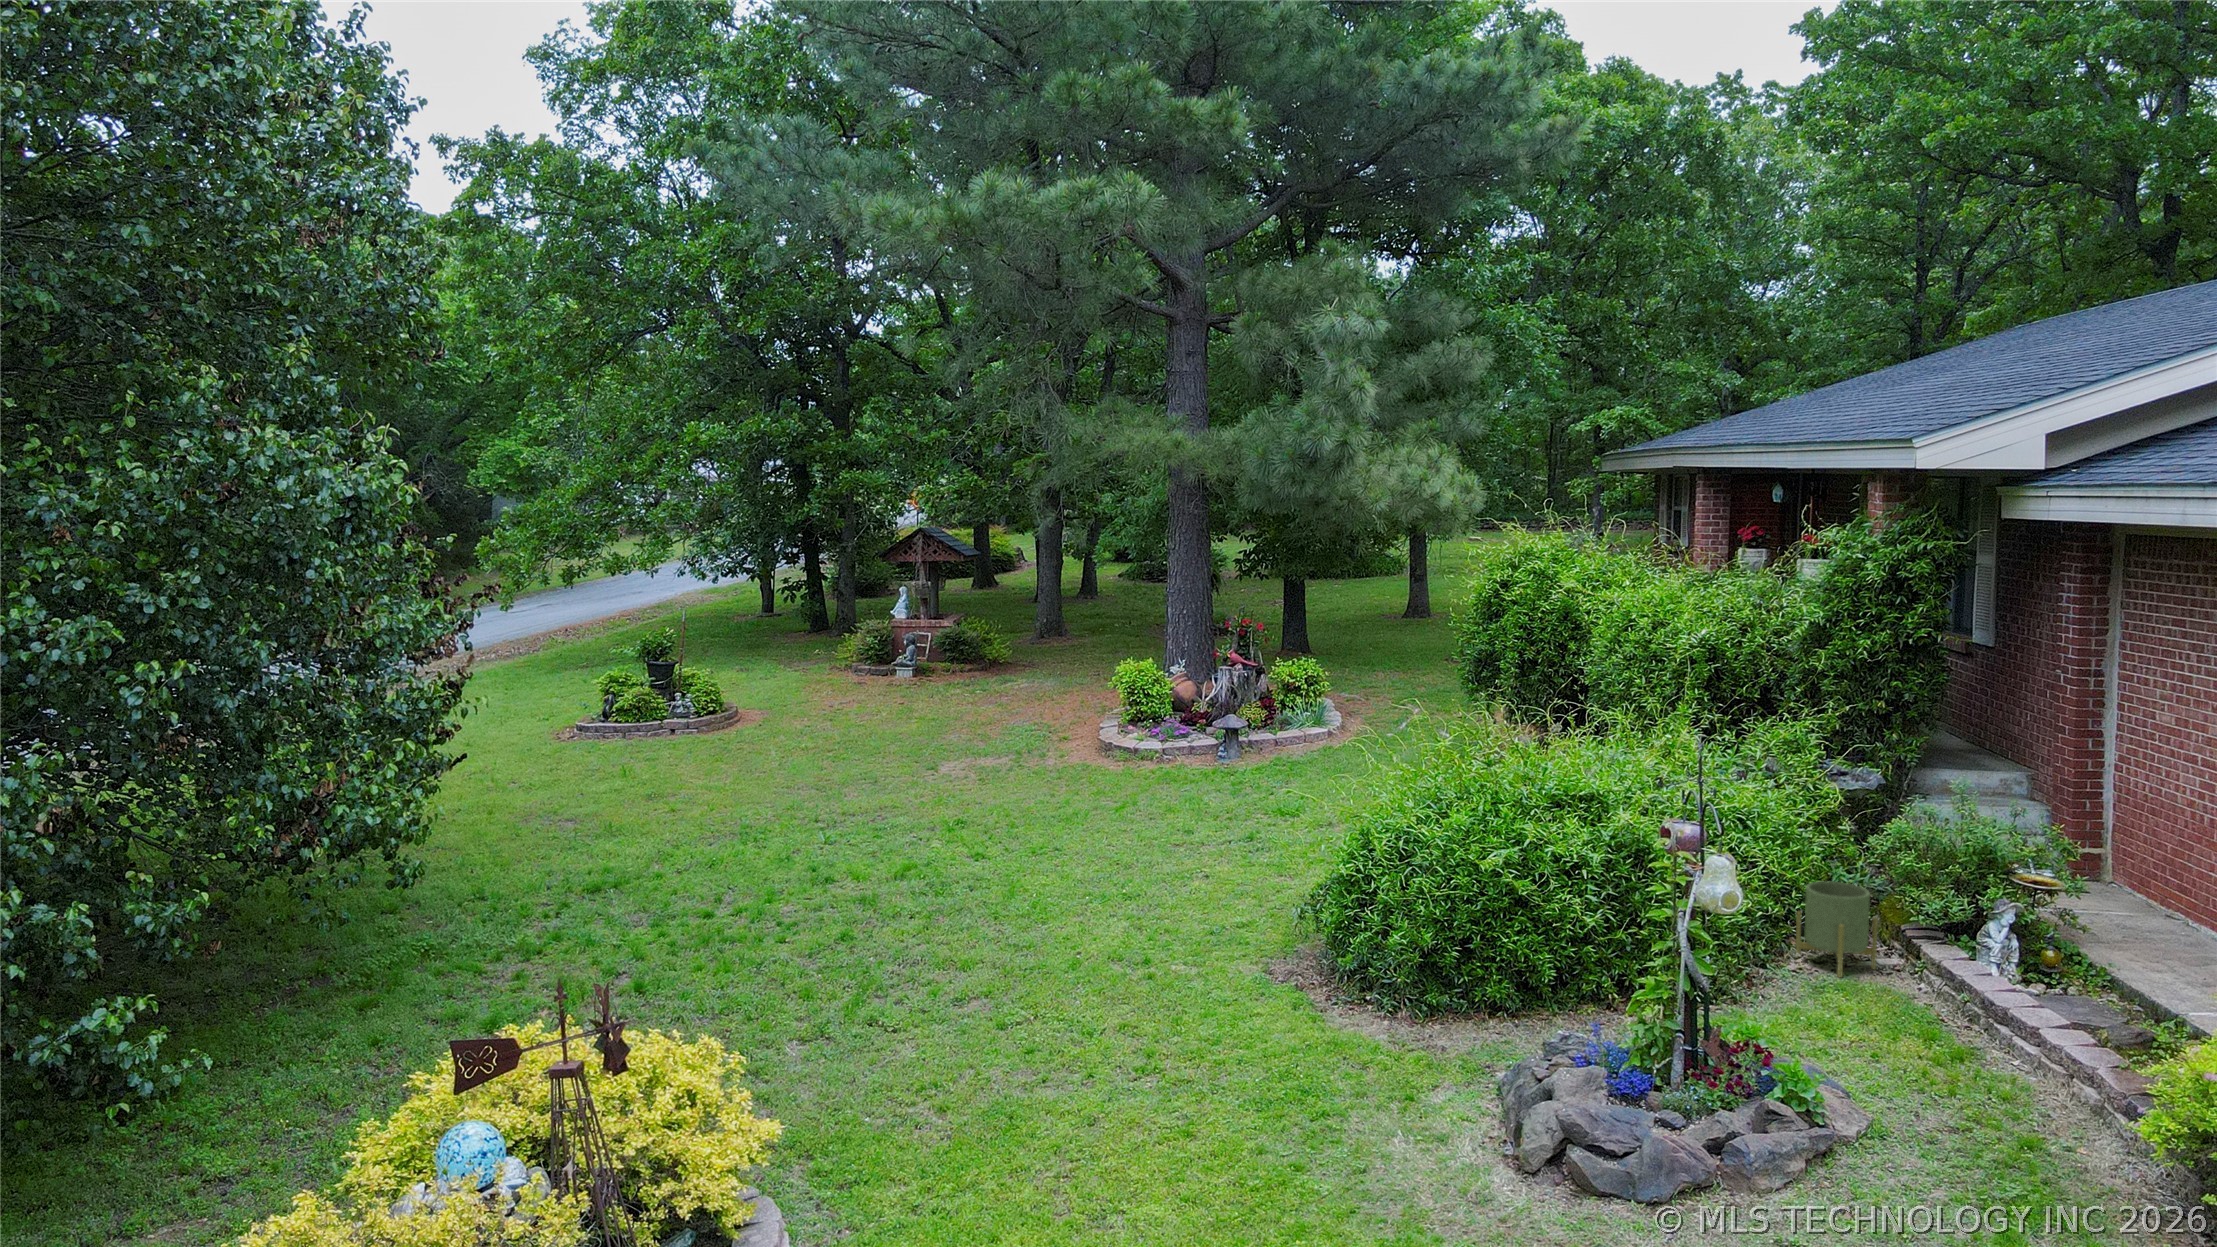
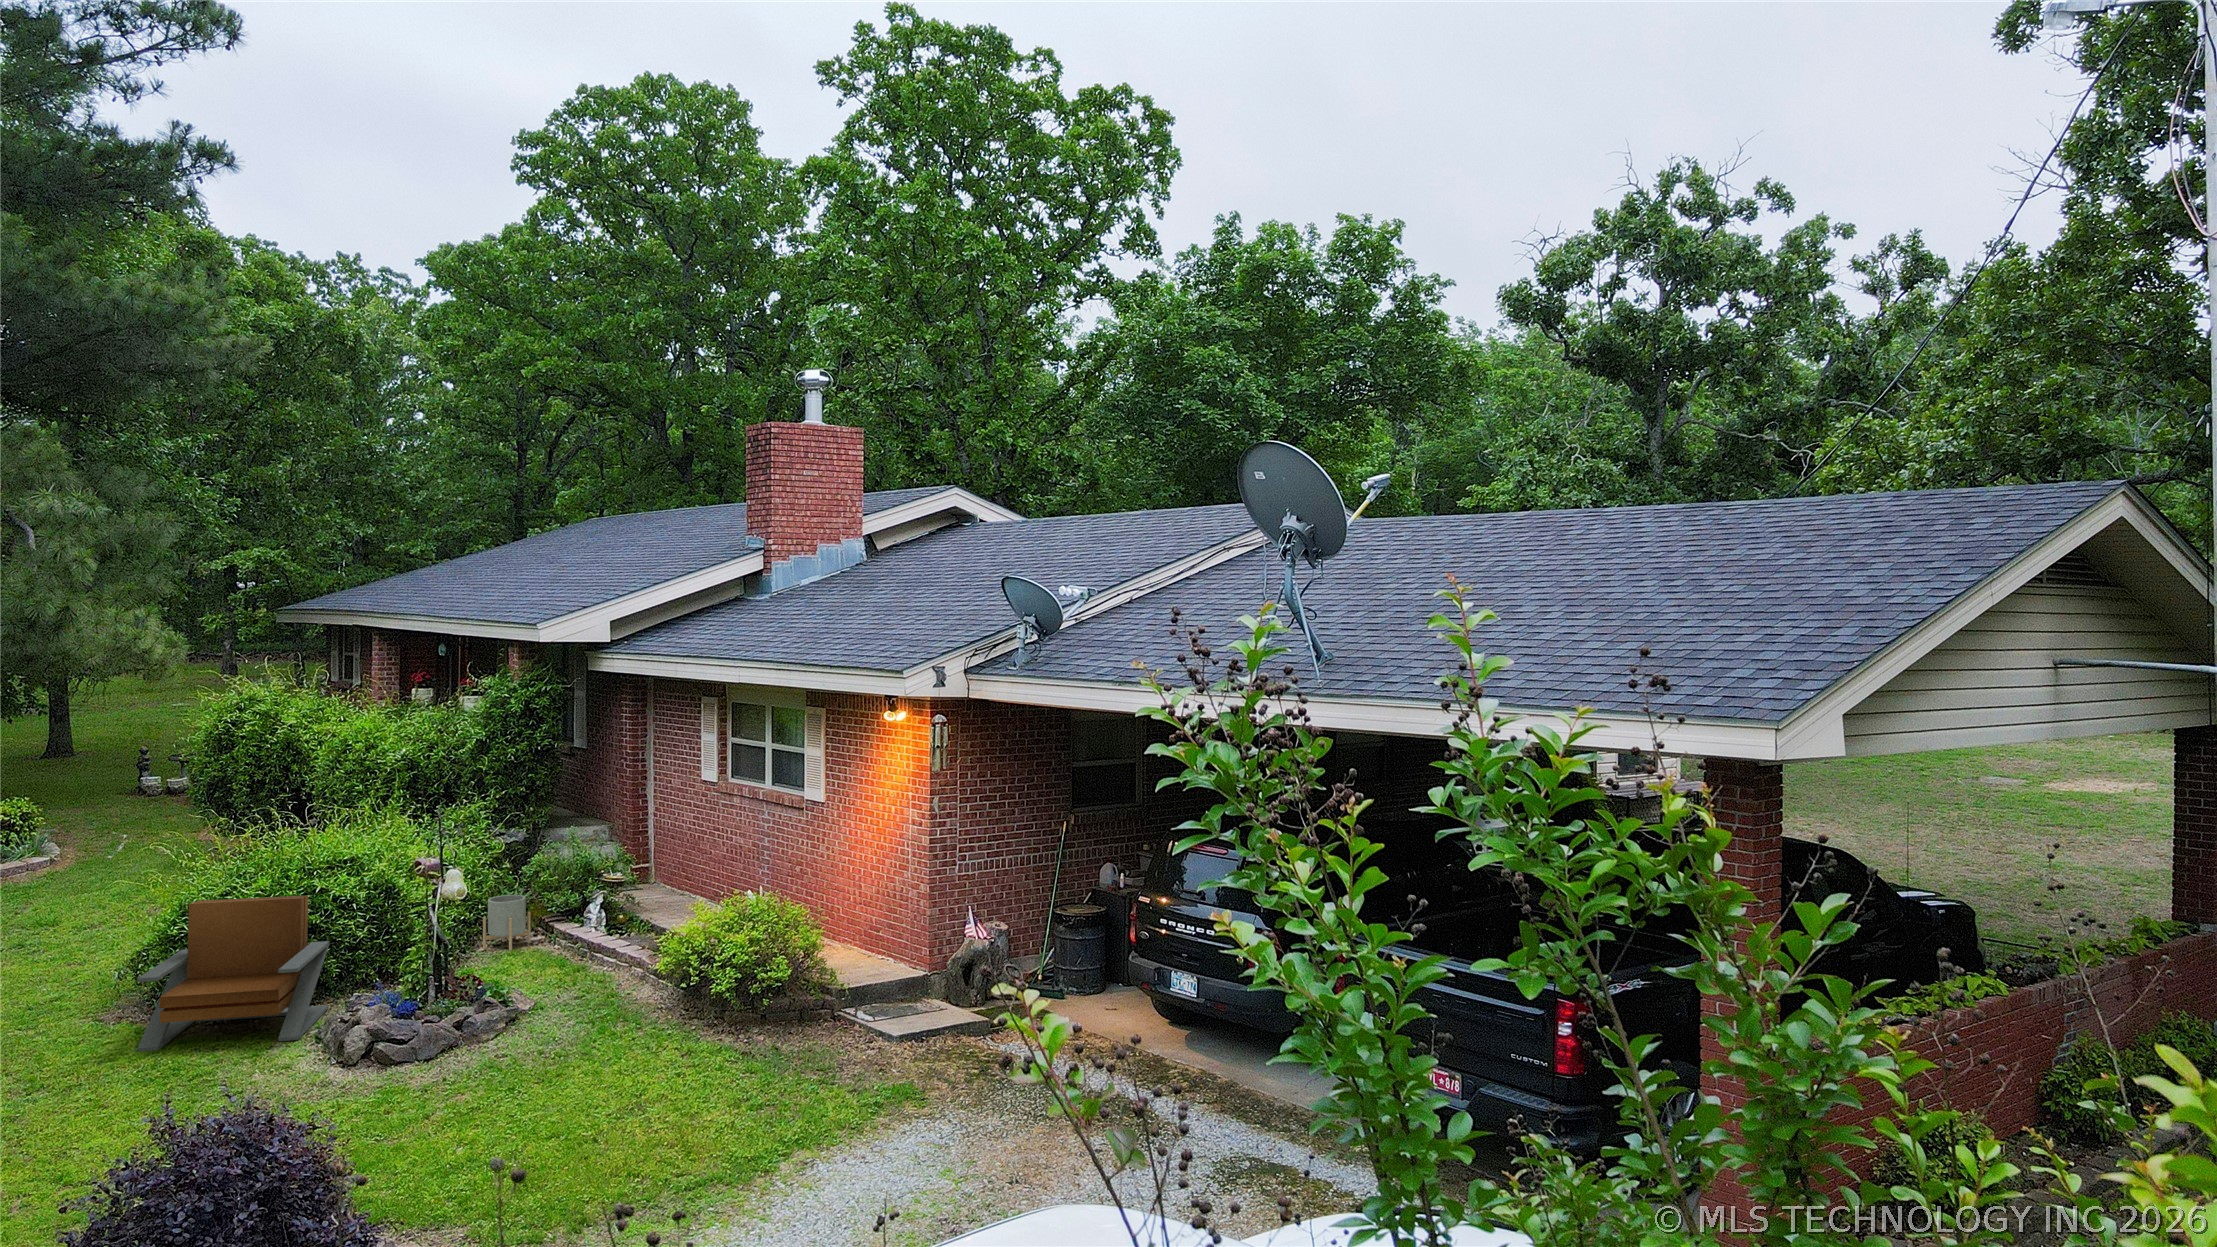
lounge chair: none [1290,830,1543,1079] -> present [137,895,329,1051]

